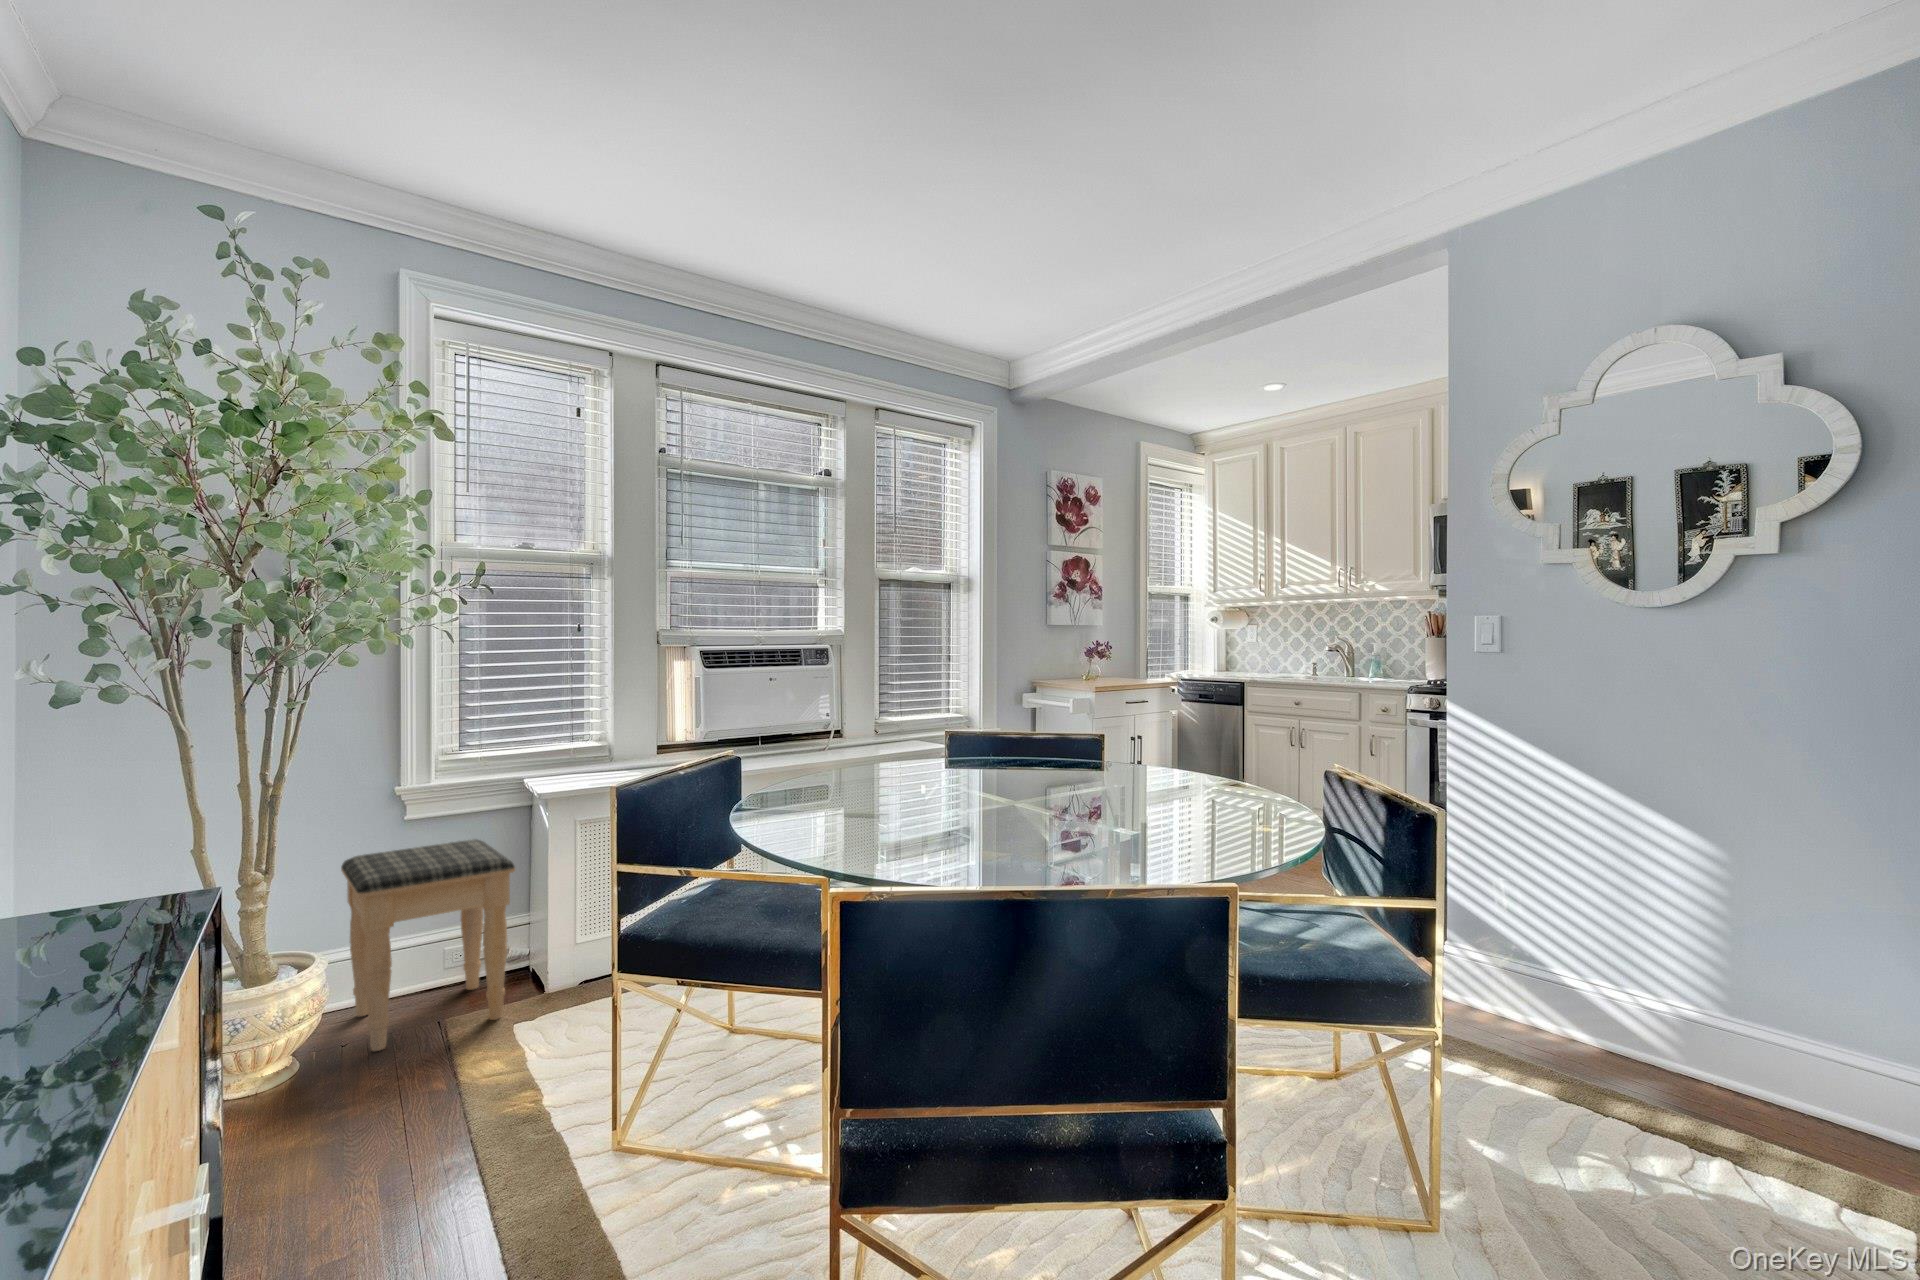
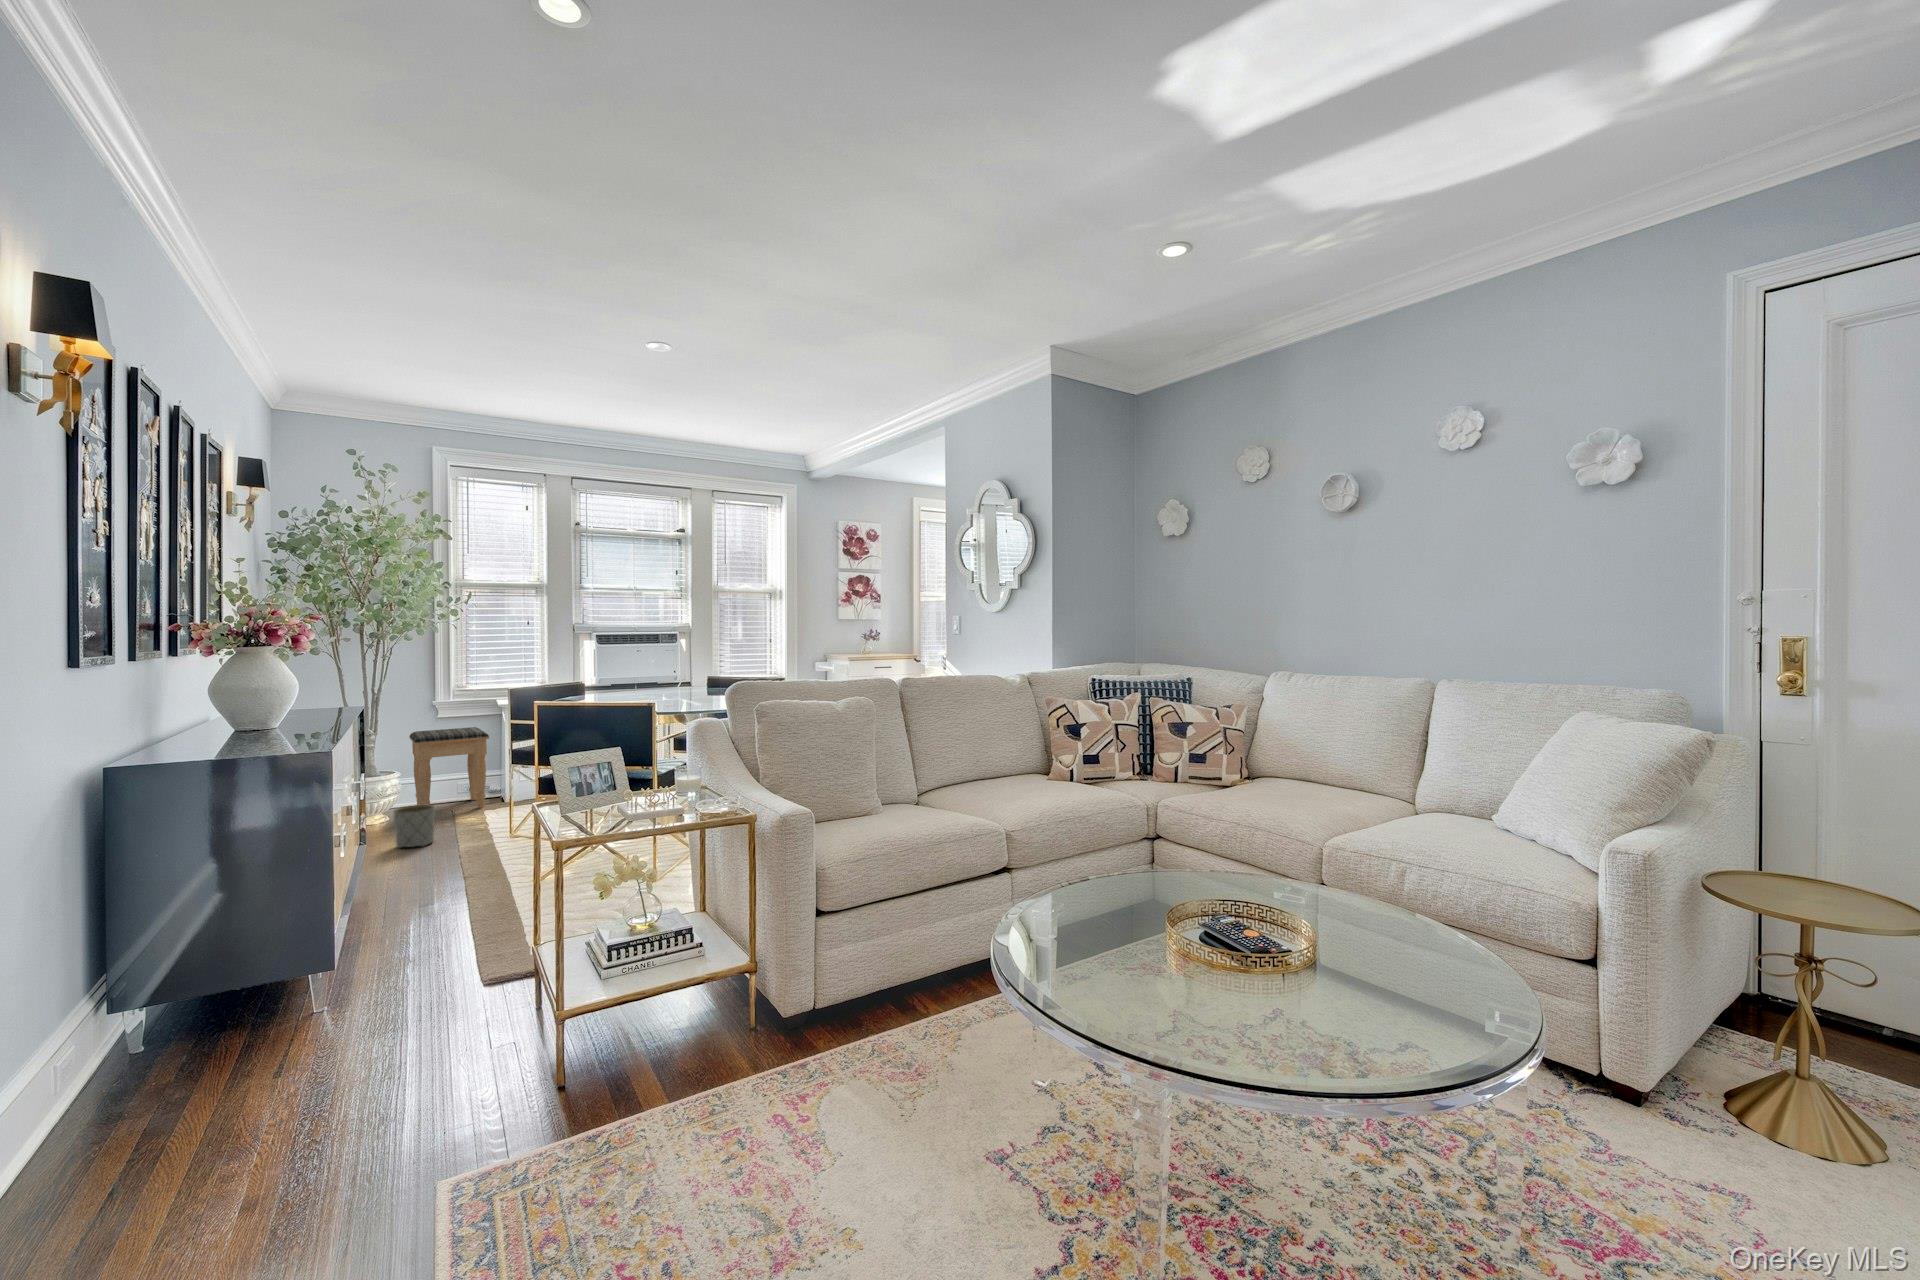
planter: none [313,1084,423,1225] -> present [394,805,435,848]

